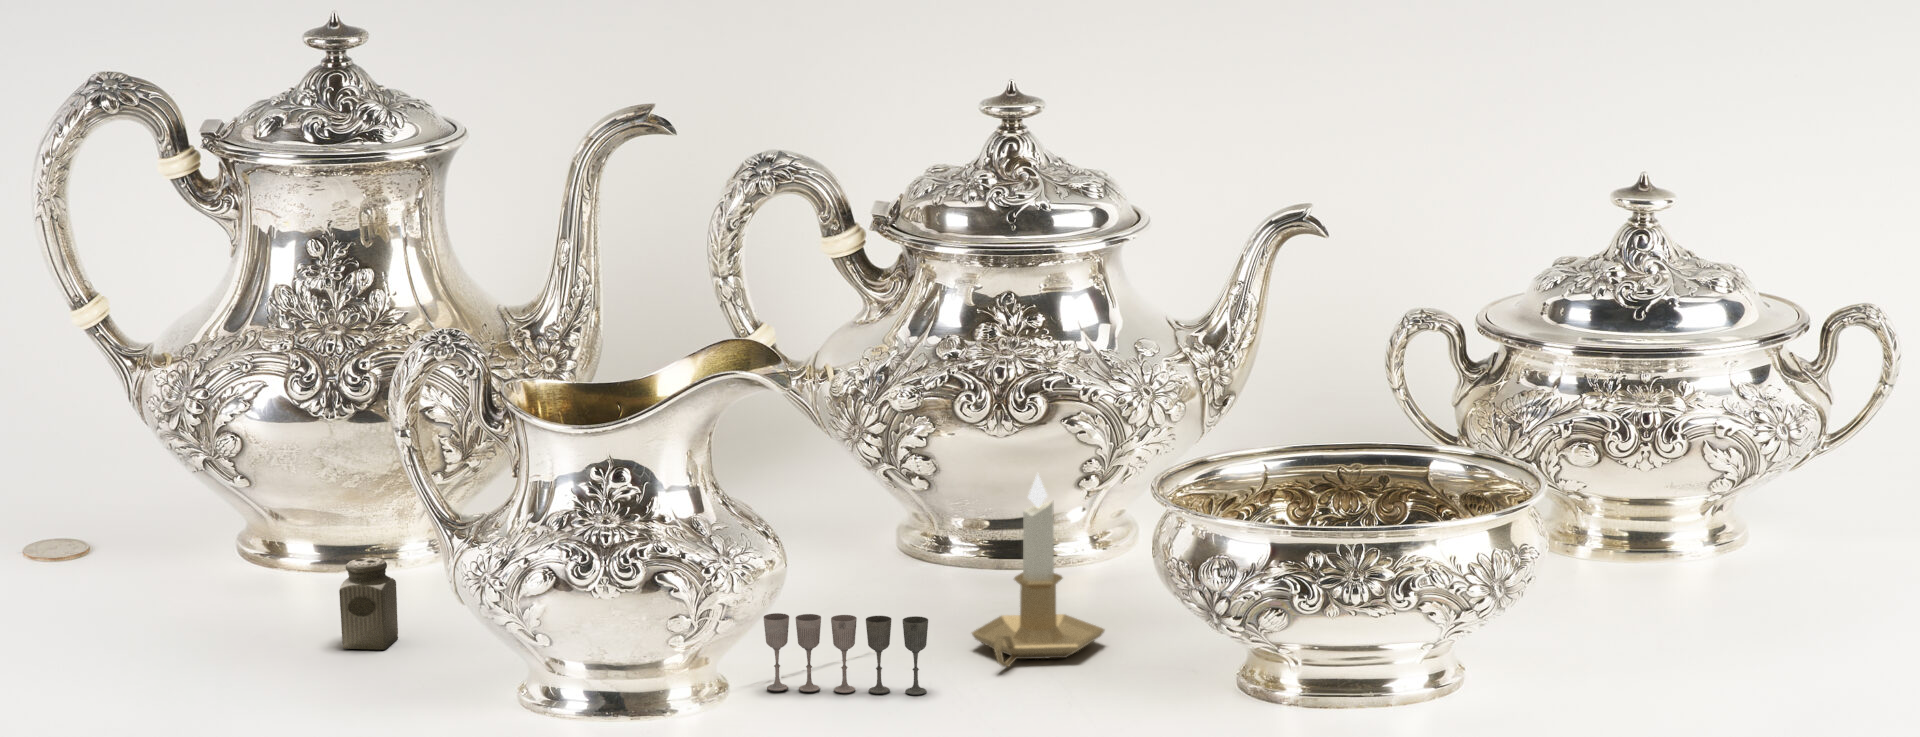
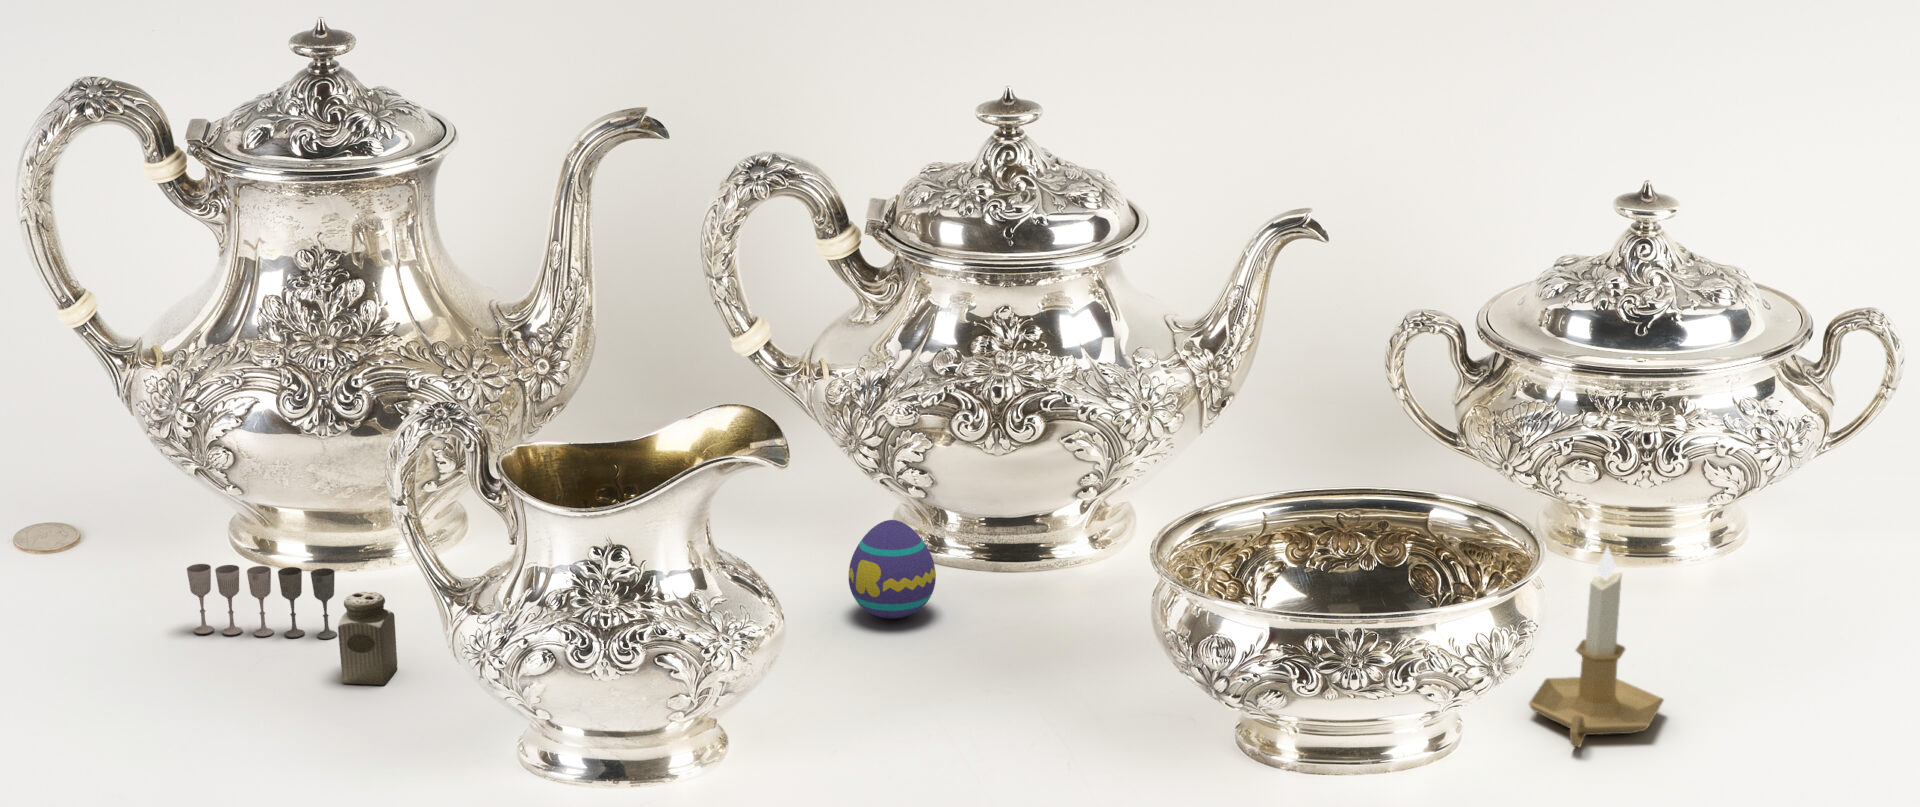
candlestick: present [972,474,1104,667] -> present [1529,546,1664,747]
decorative egg: none [851,500,938,600] -> present [849,520,936,619]
wine glass: present [764,613,928,695] -> present [187,564,337,639]

